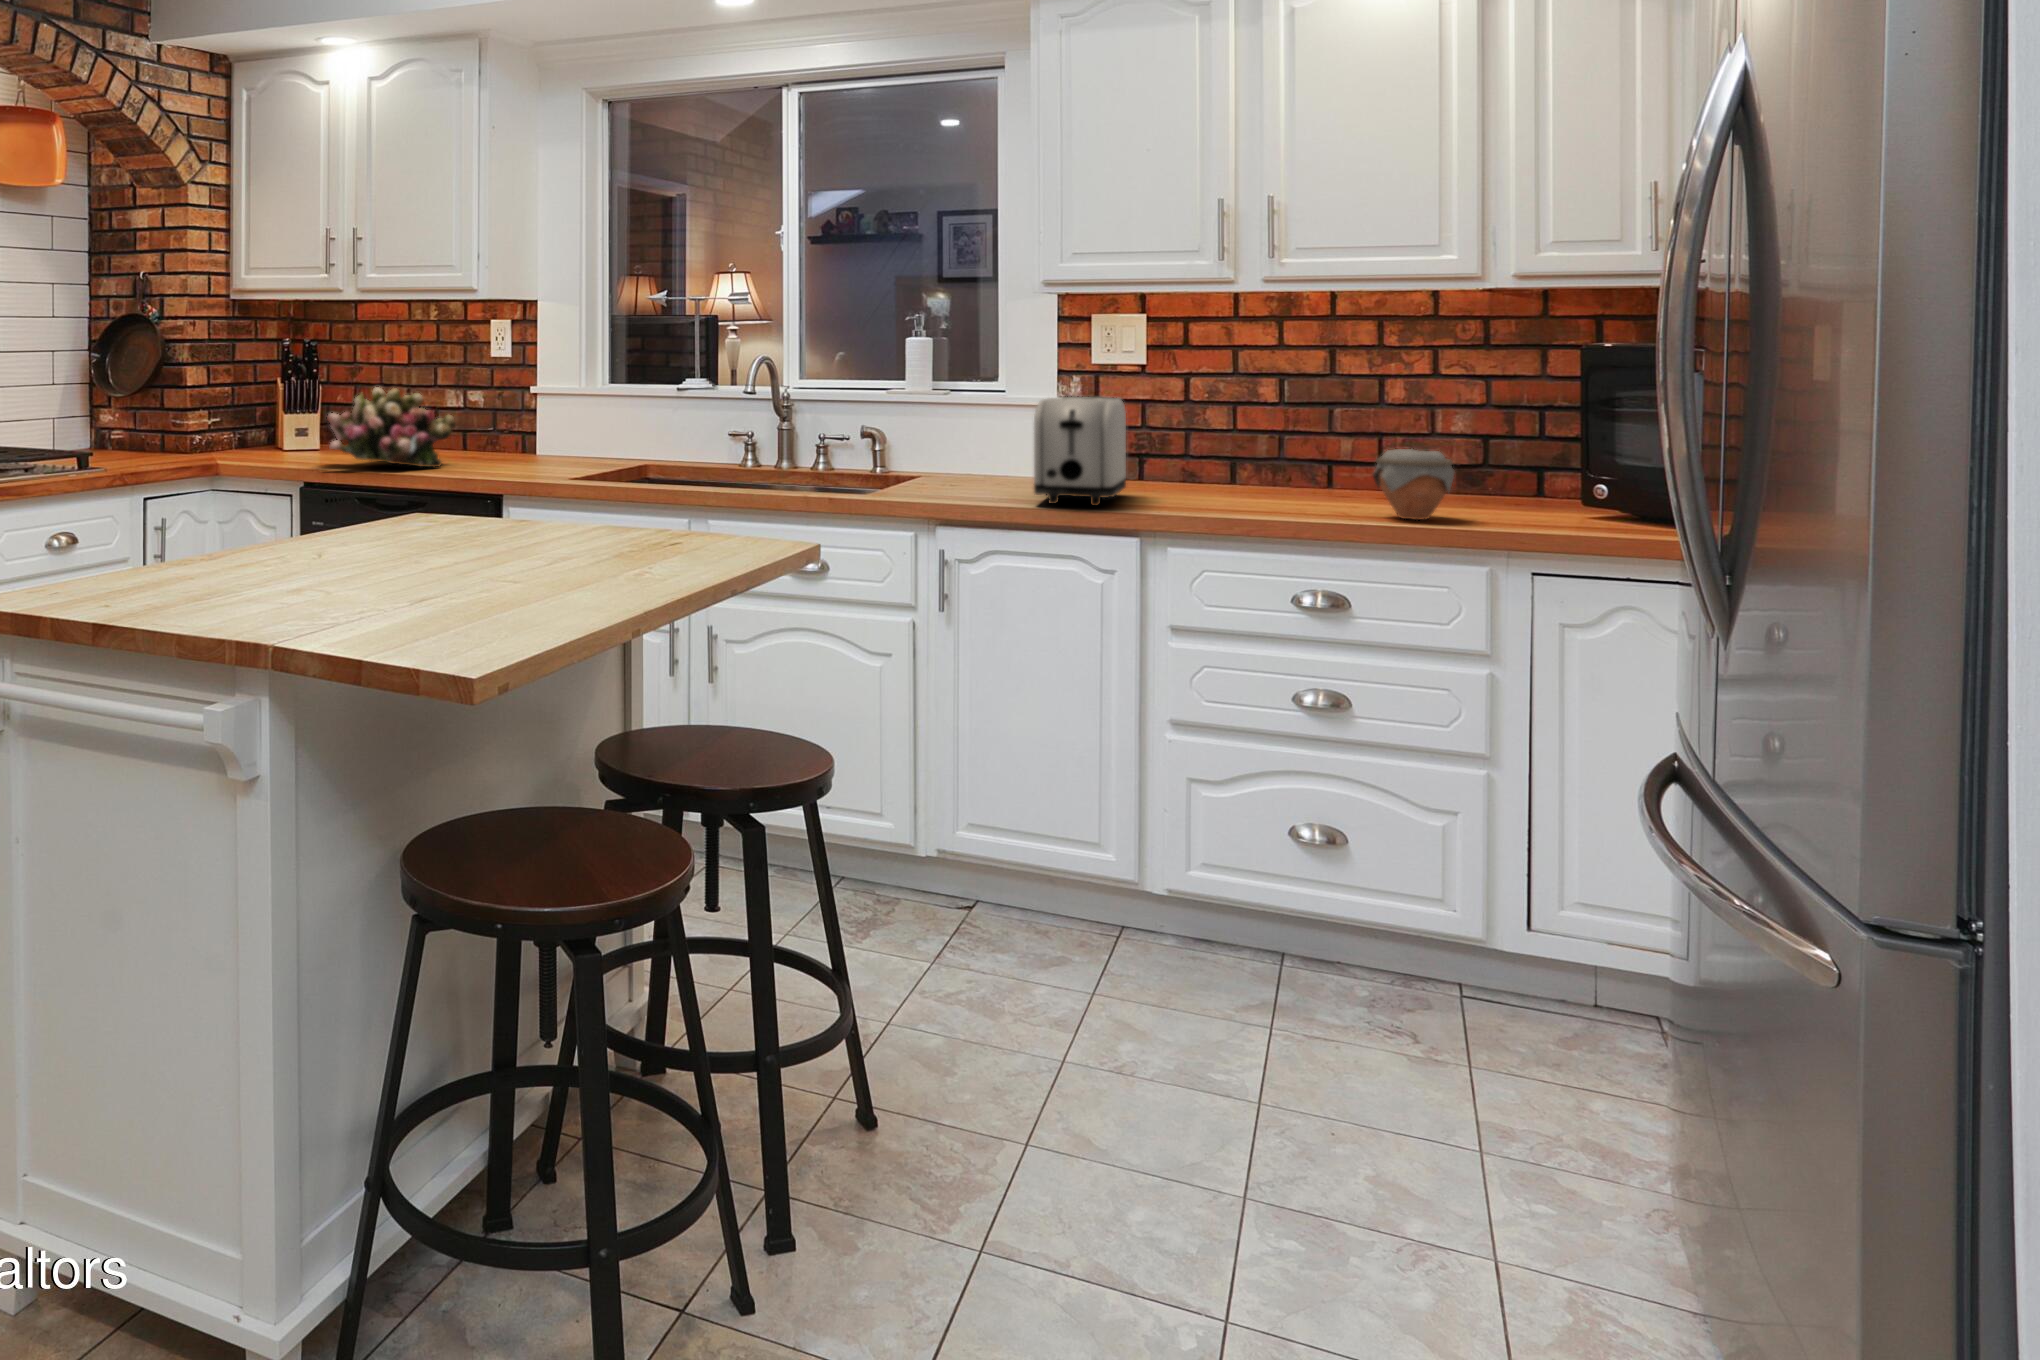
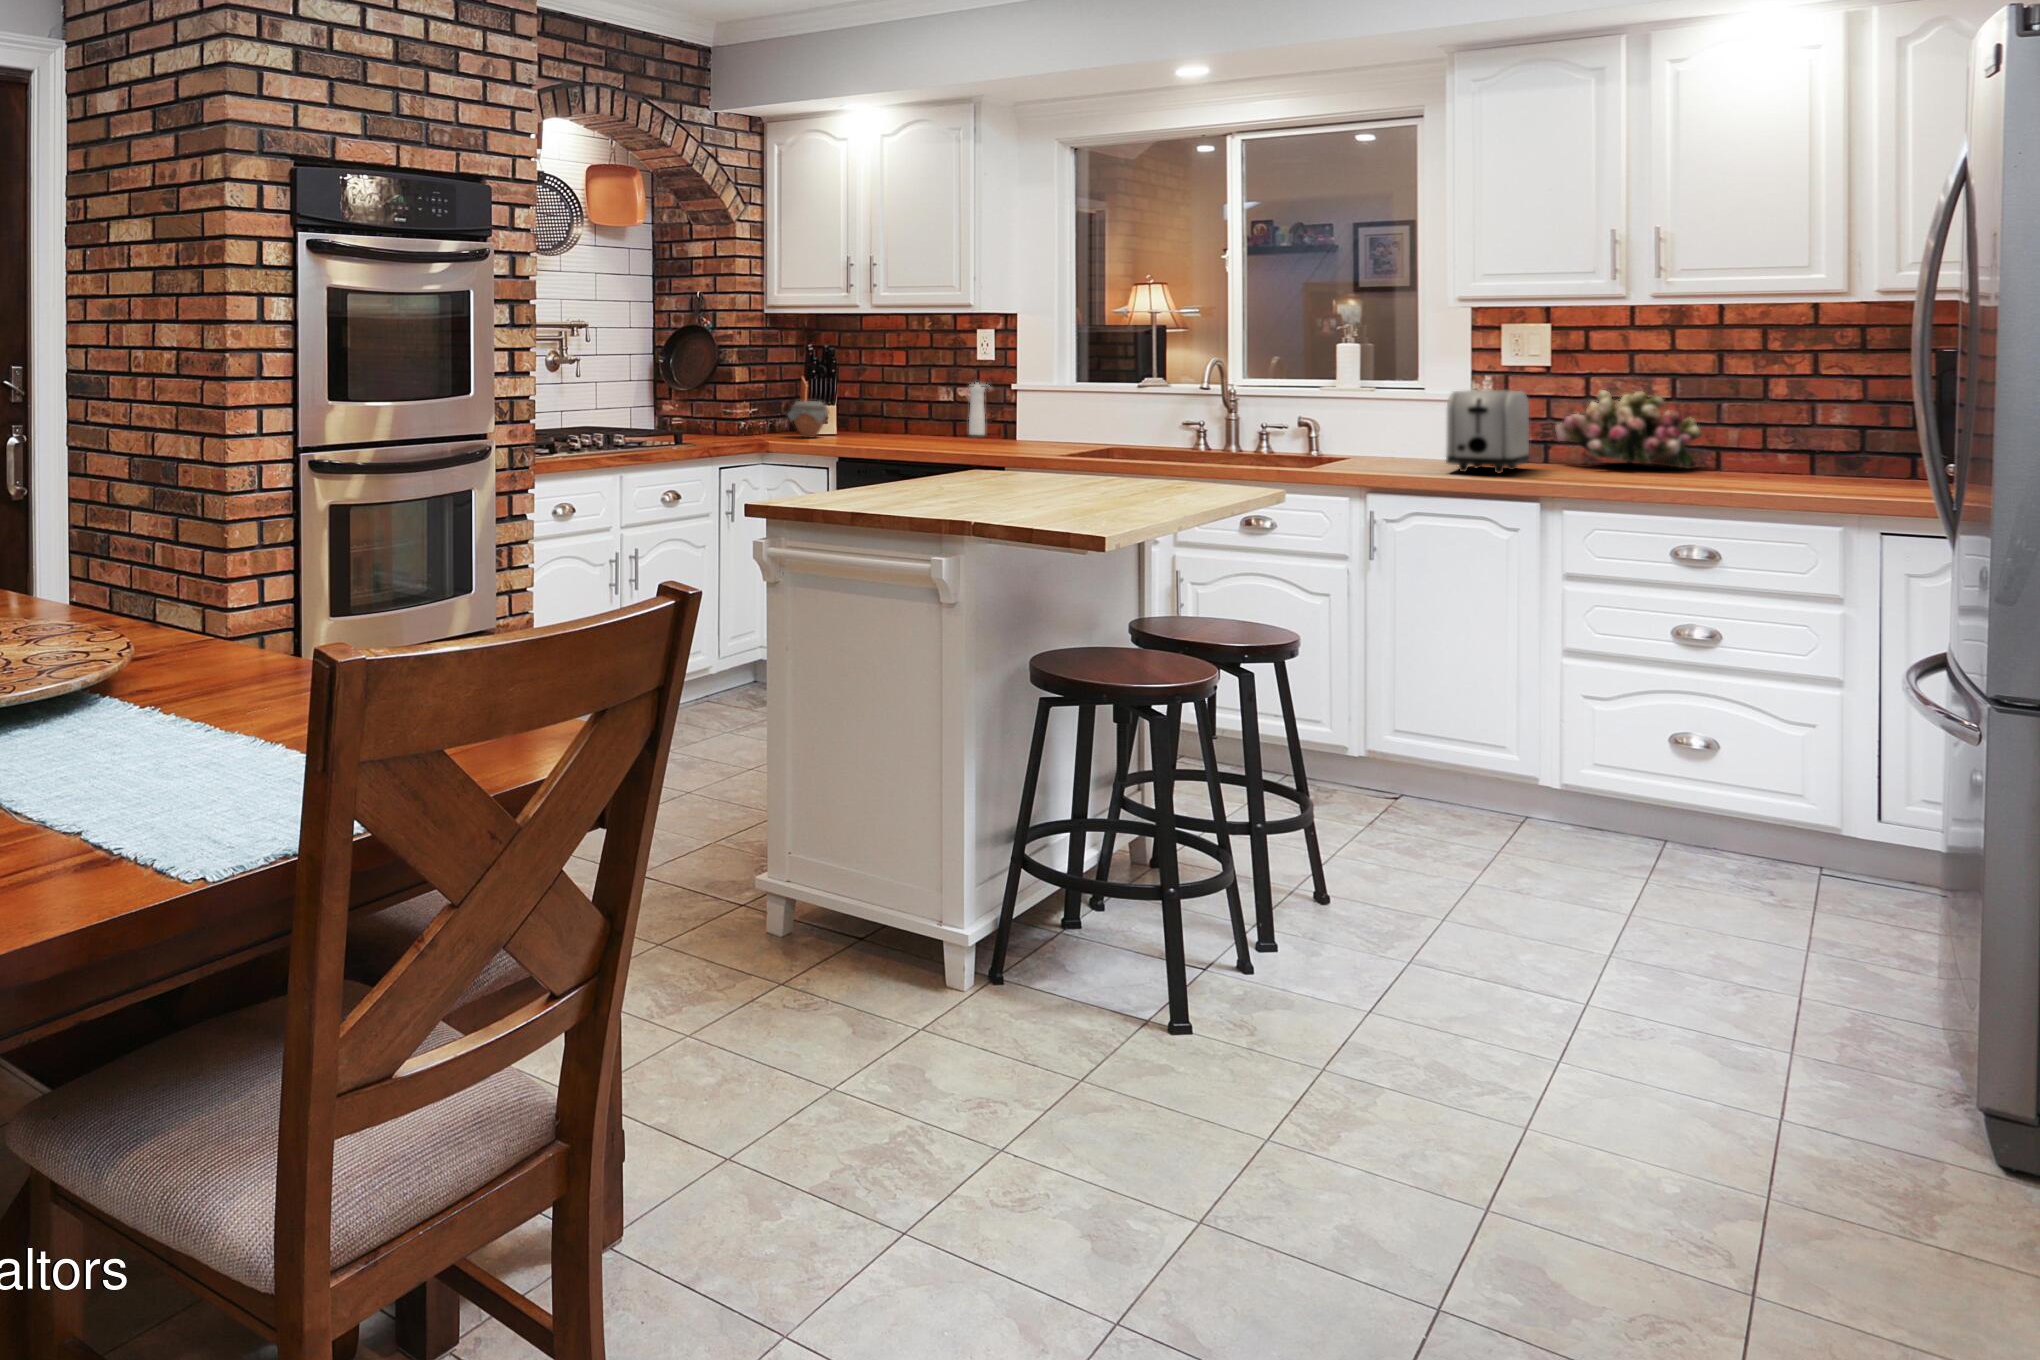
pepper mill: none [481,378,532,452] -> present [969,383,985,435]
flower arrangement: present [327,387,455,467] -> present [1555,390,1702,469]
jar: present [1373,449,1454,520] -> present [788,401,829,437]

